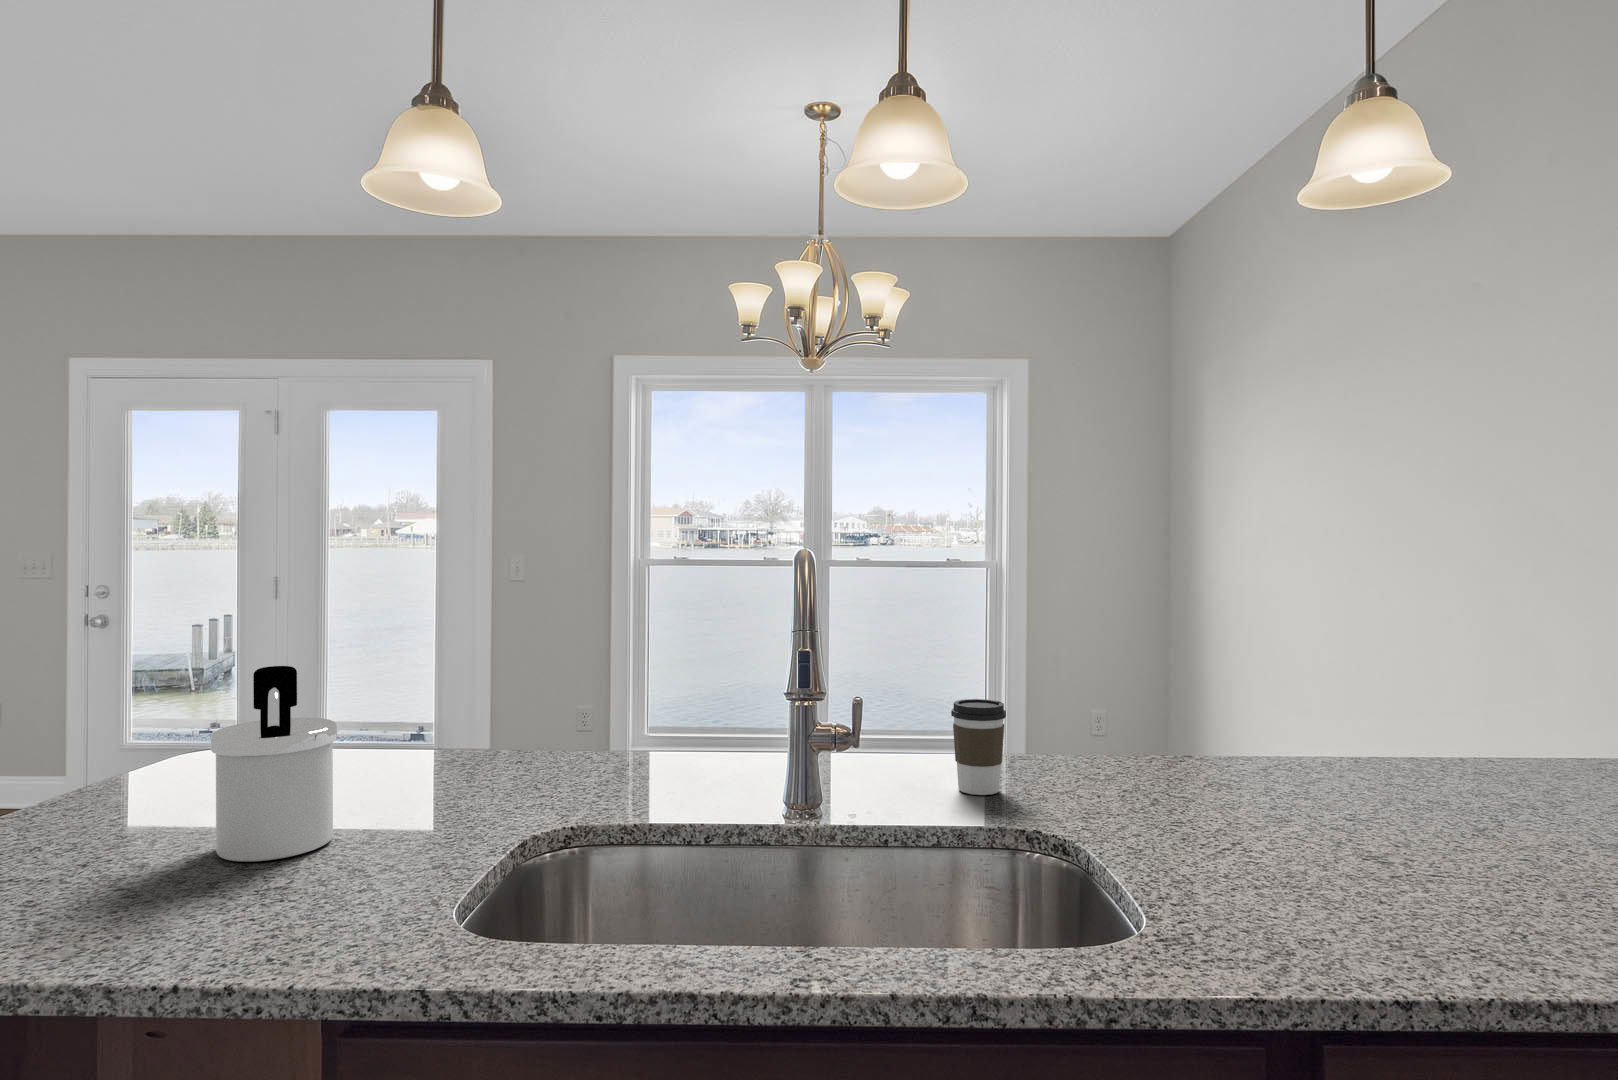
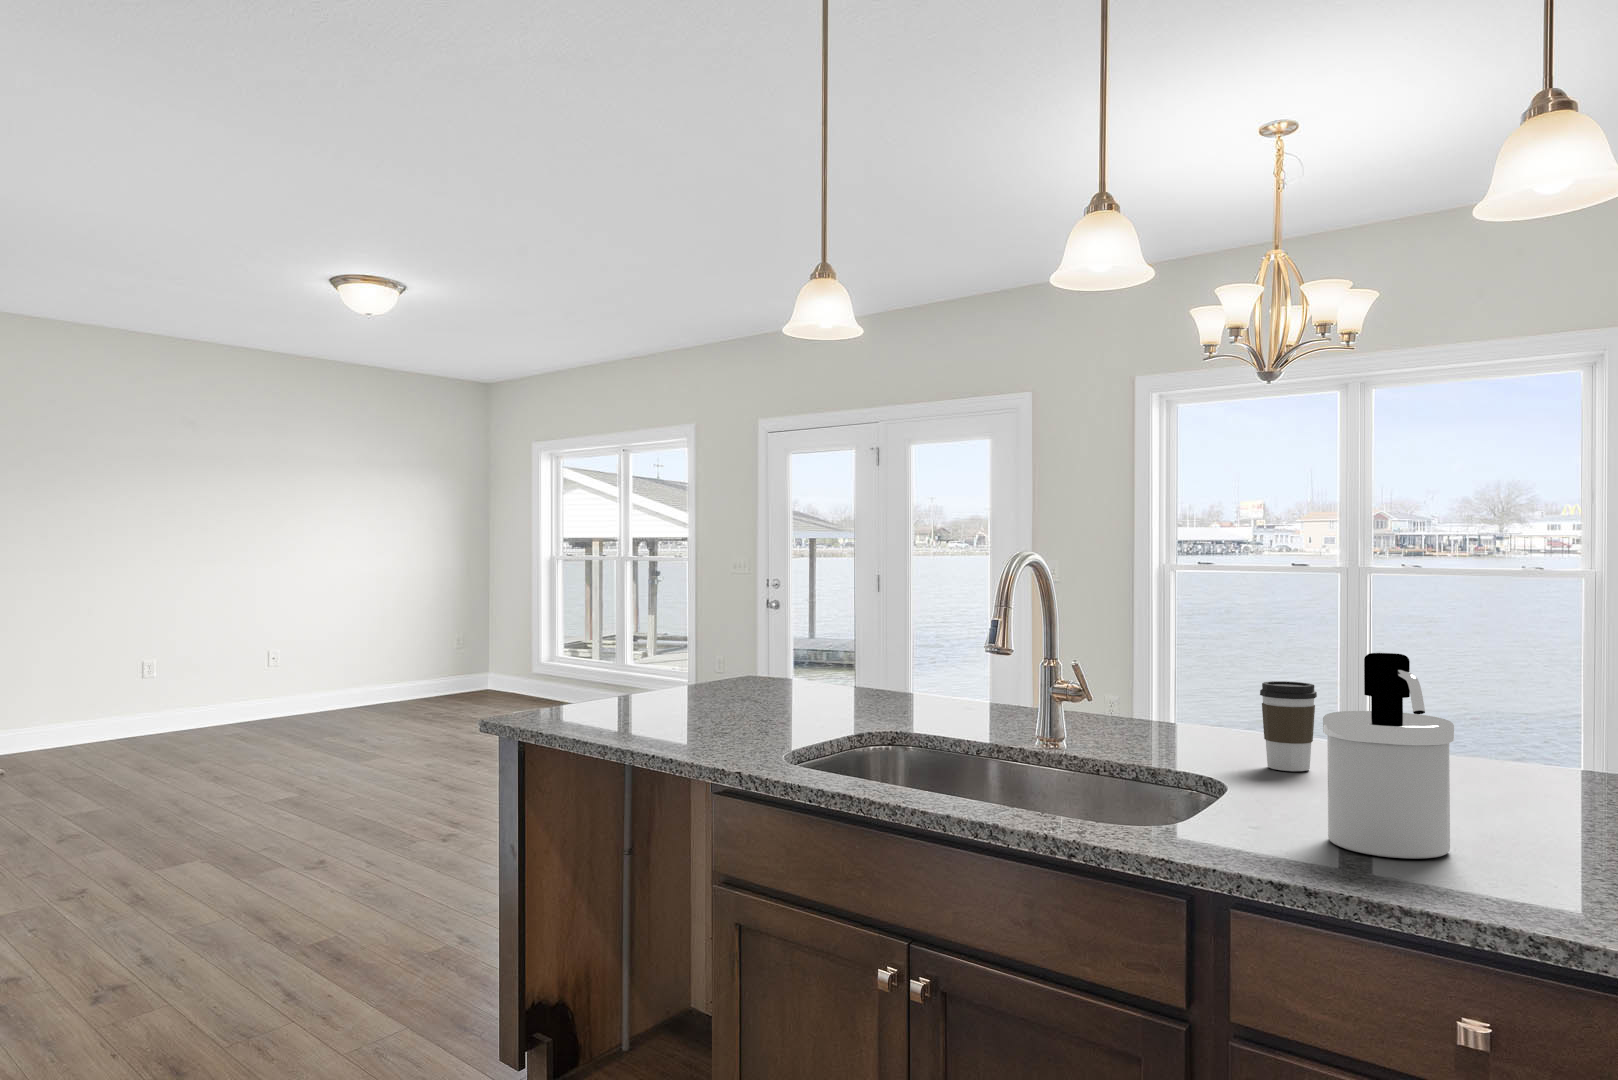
soap dispenser: present [211,666,337,862] -> present [1323,653,1454,859]

